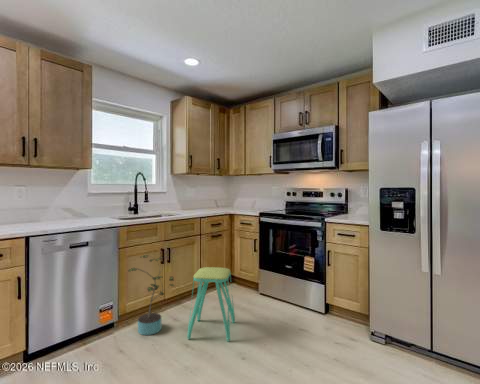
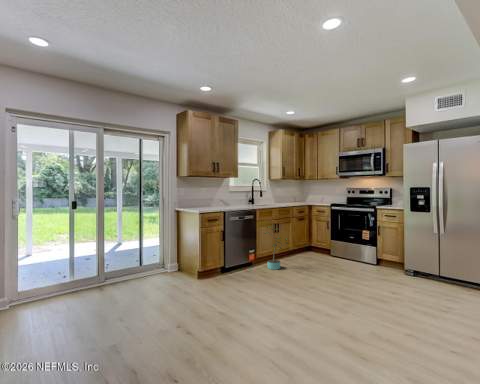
stool: present [187,267,235,342] -> none [298,234,323,273]

